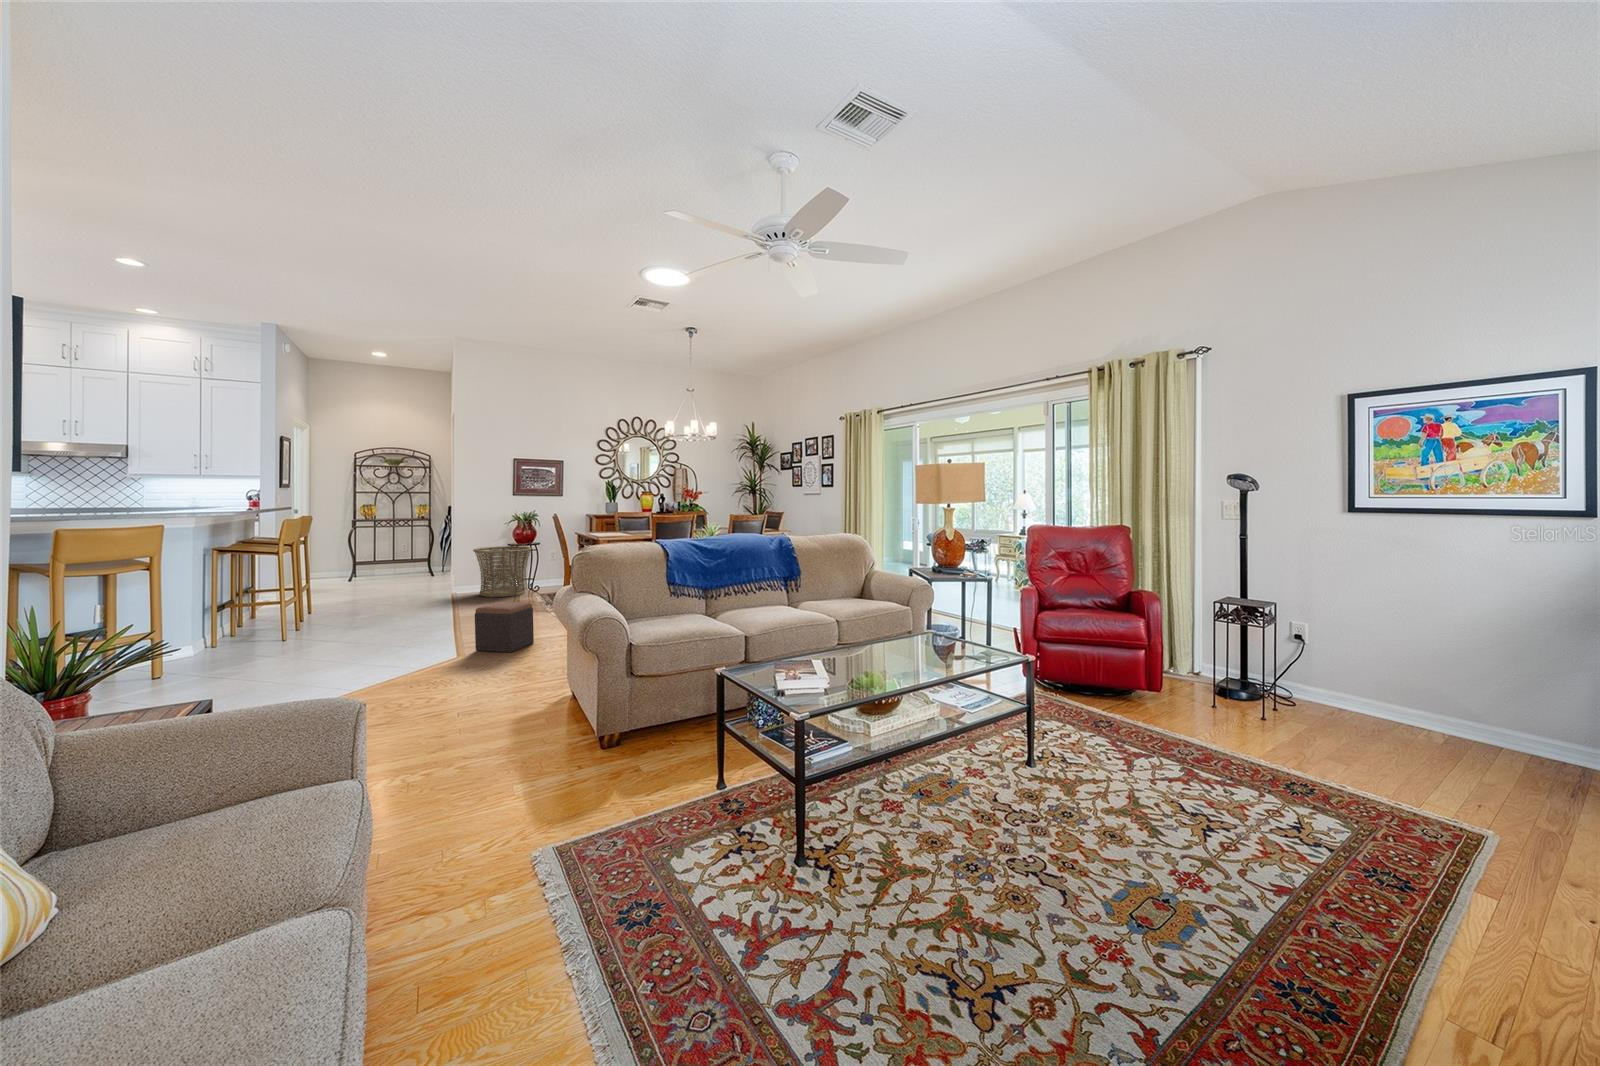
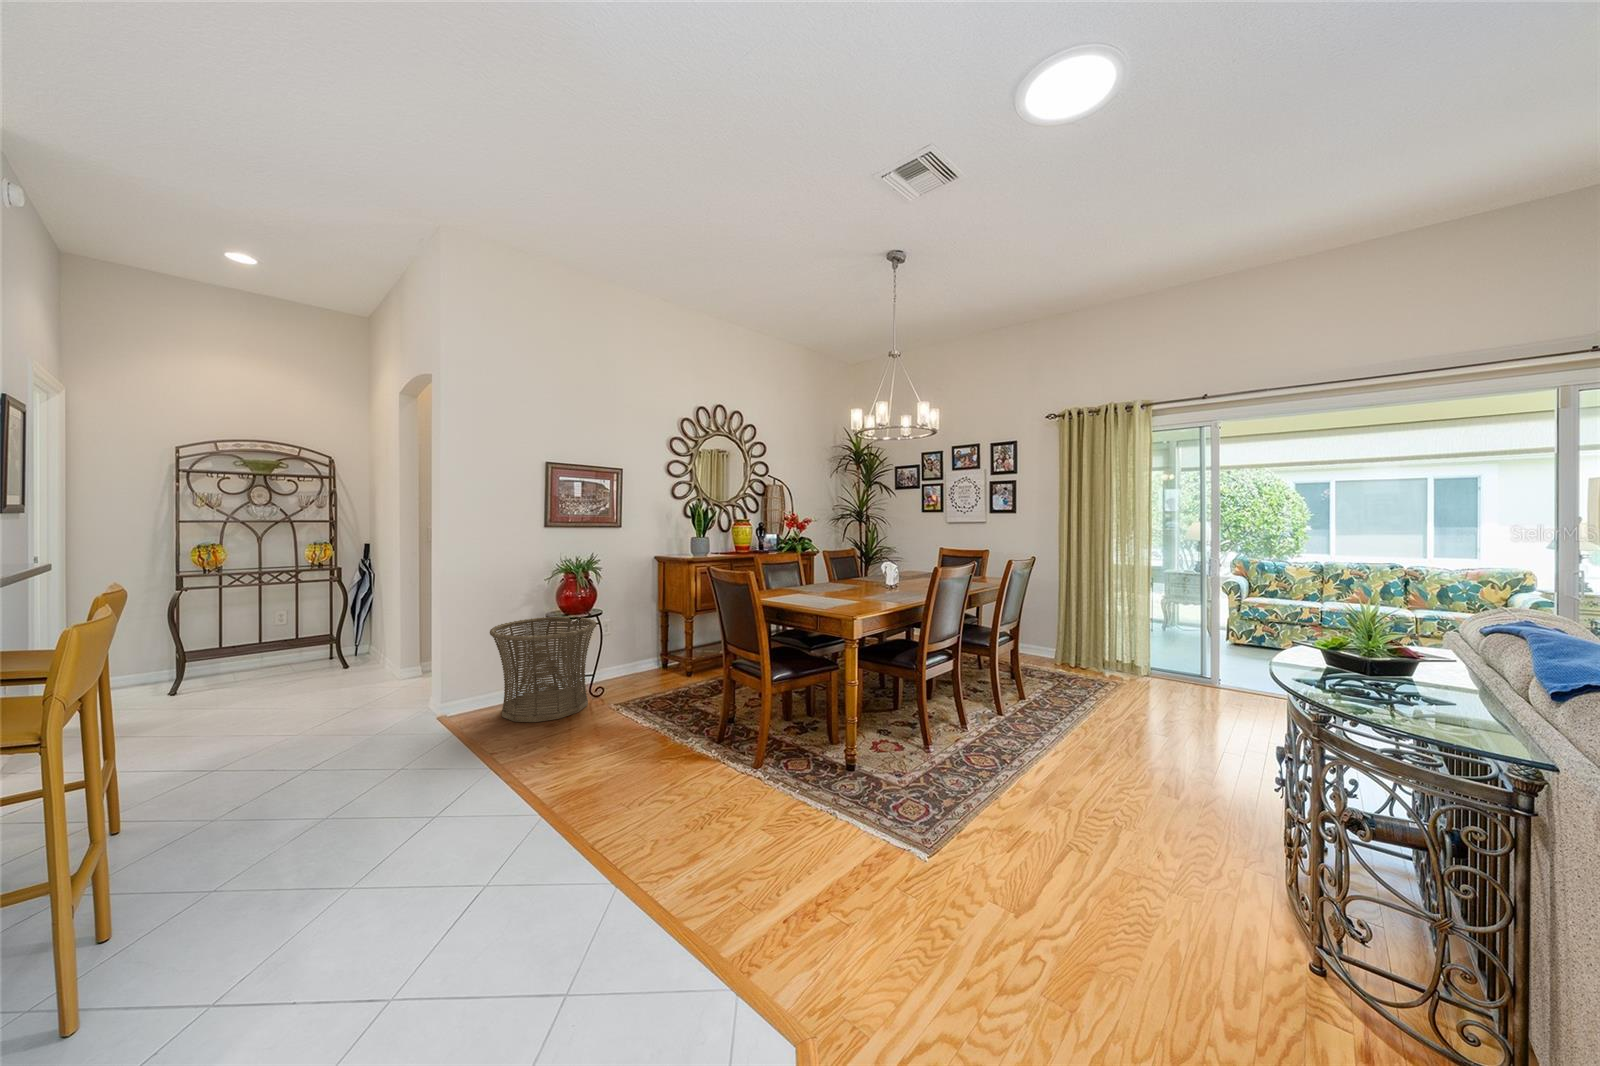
footstool: present [475,602,534,652] -> none [812,829,945,1026]

